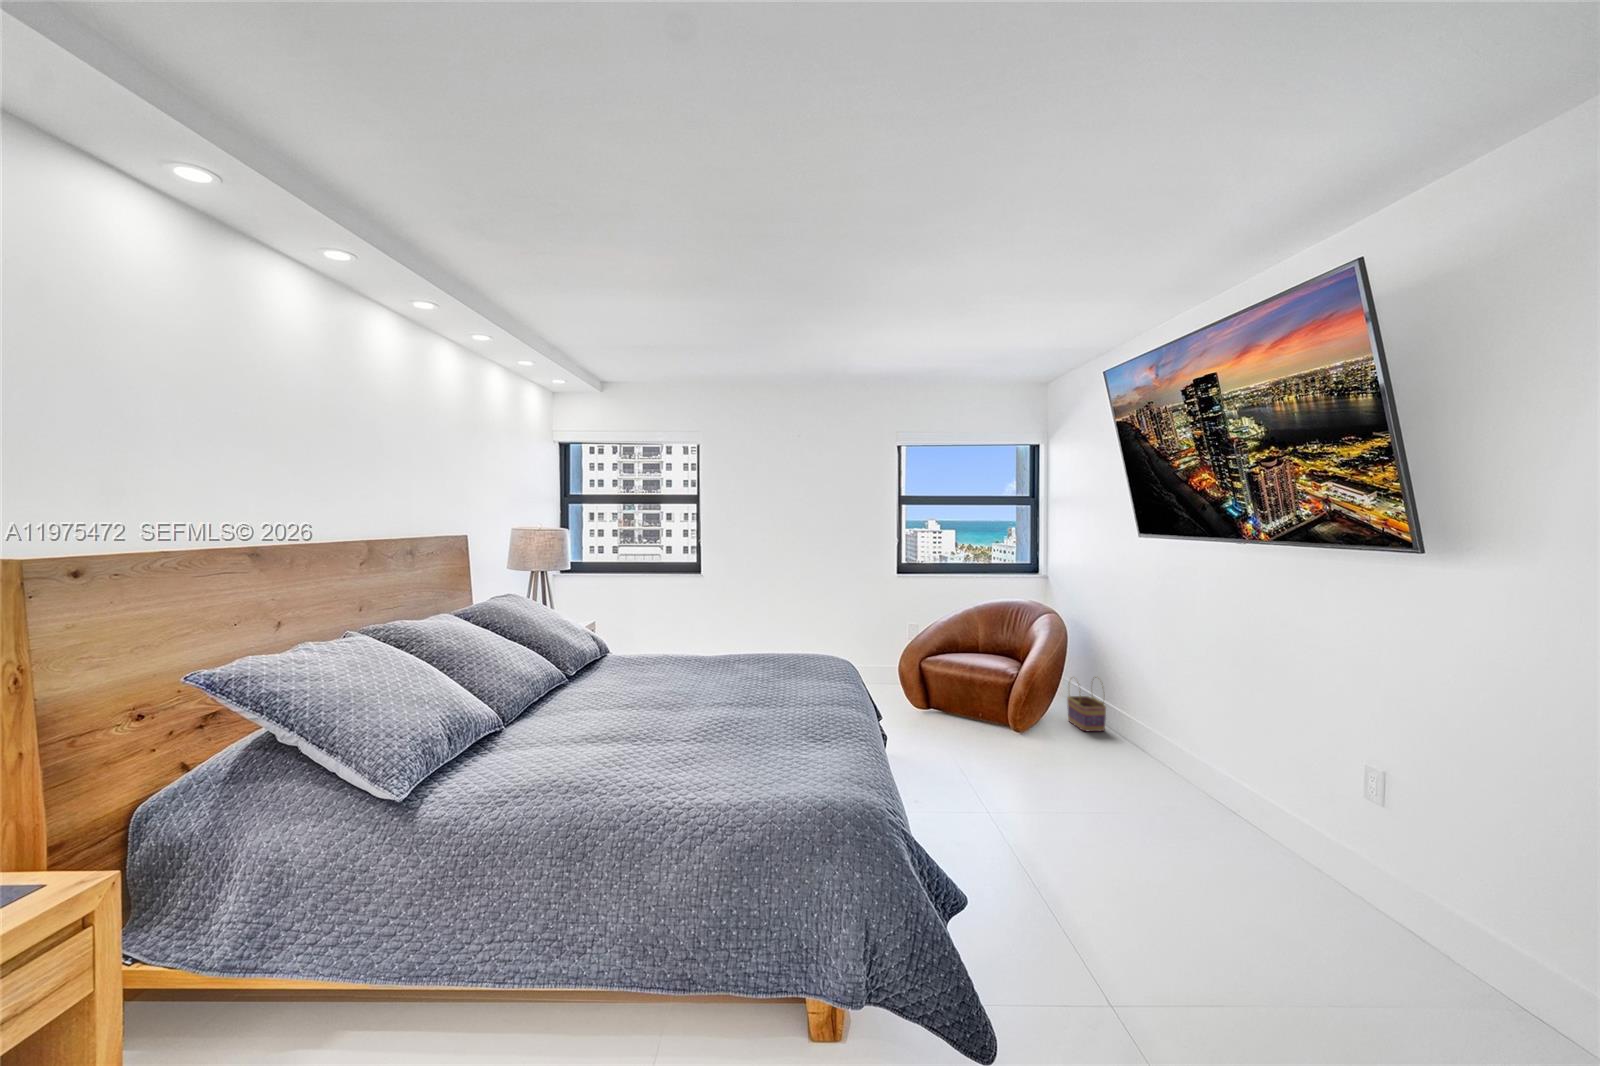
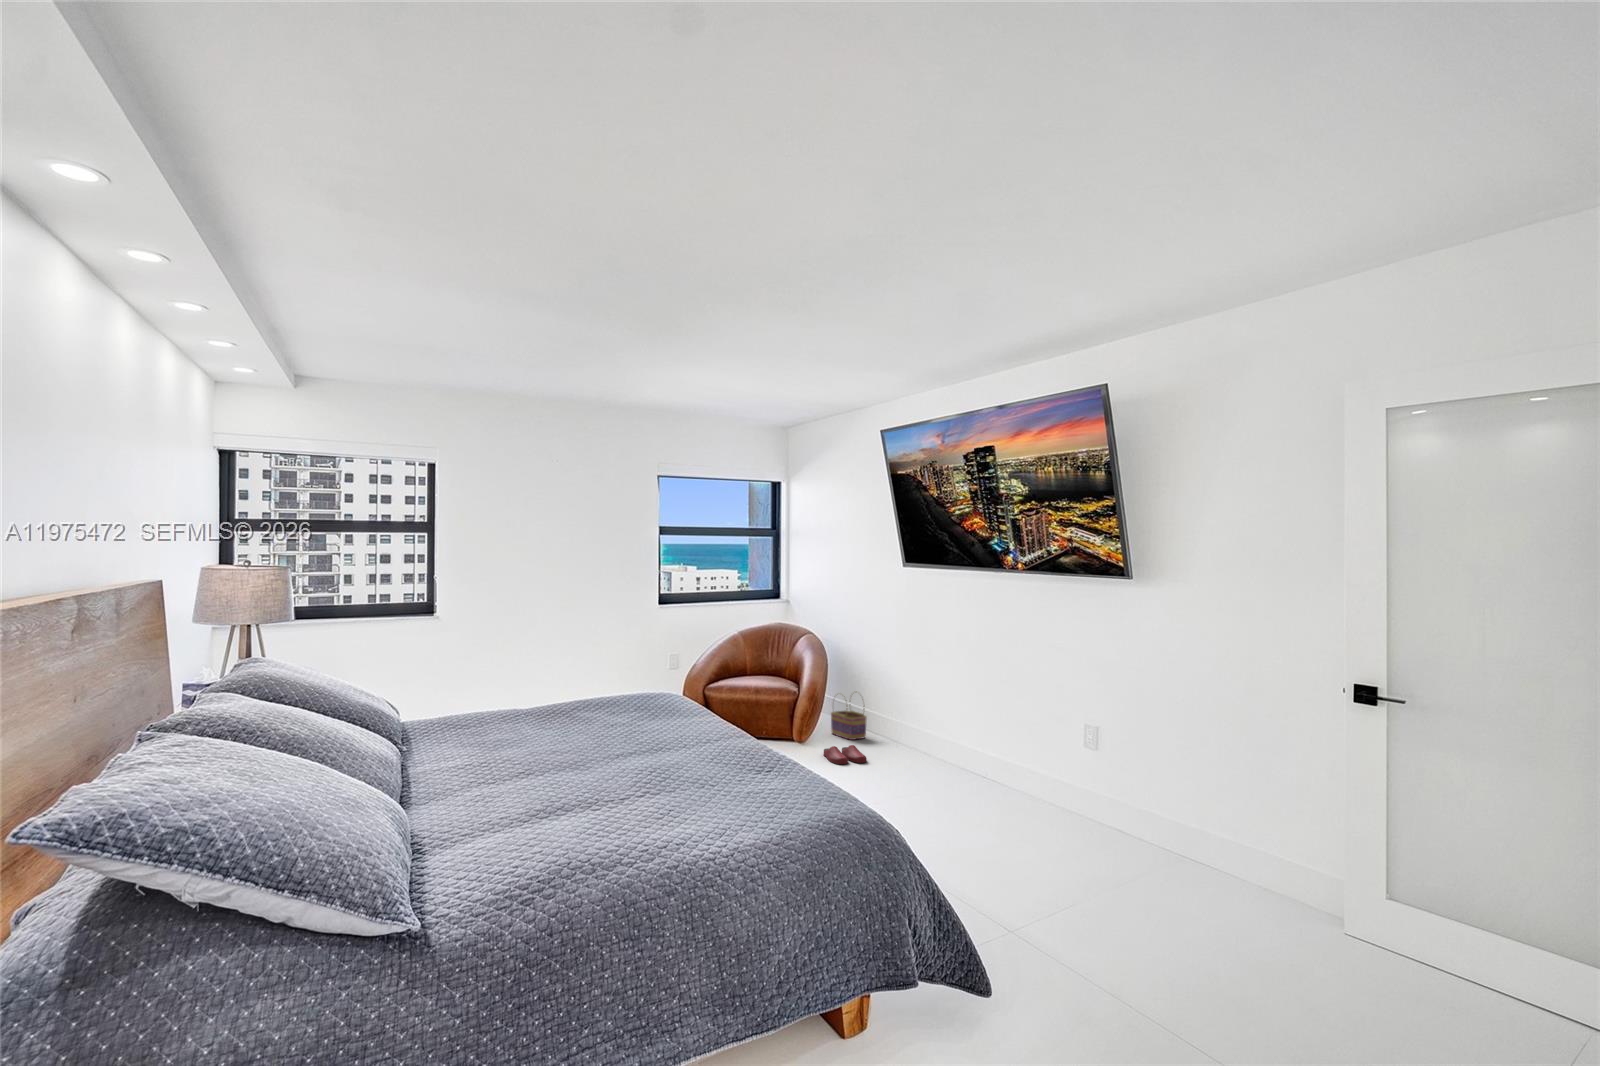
slippers: none [1034,740,1080,764] -> present [824,745,867,764]

